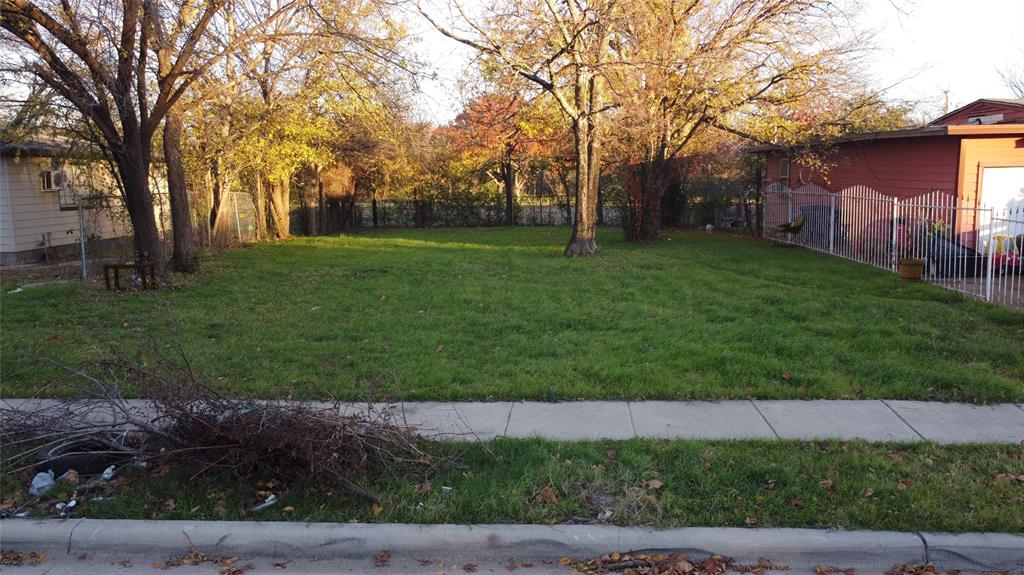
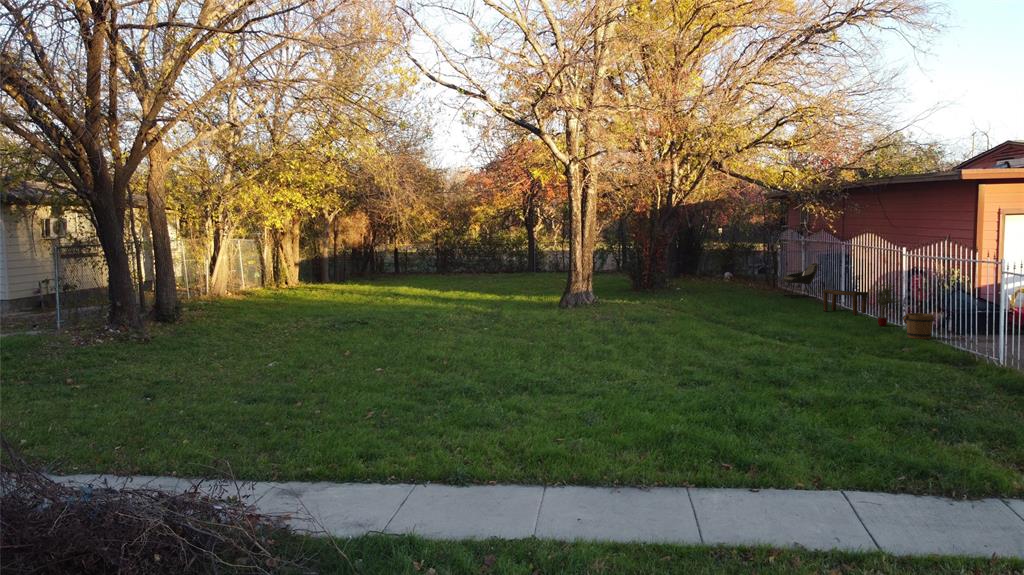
potted tree: none [867,230,893,271] -> present [876,282,900,326]
bench: present [103,263,156,290] -> present [823,289,868,315]

